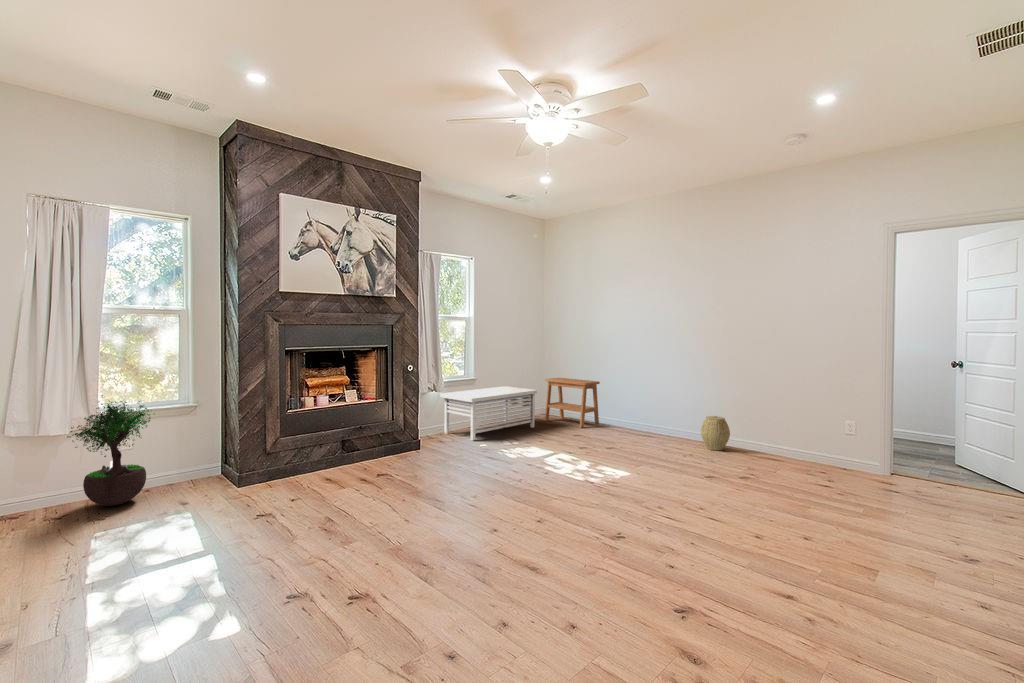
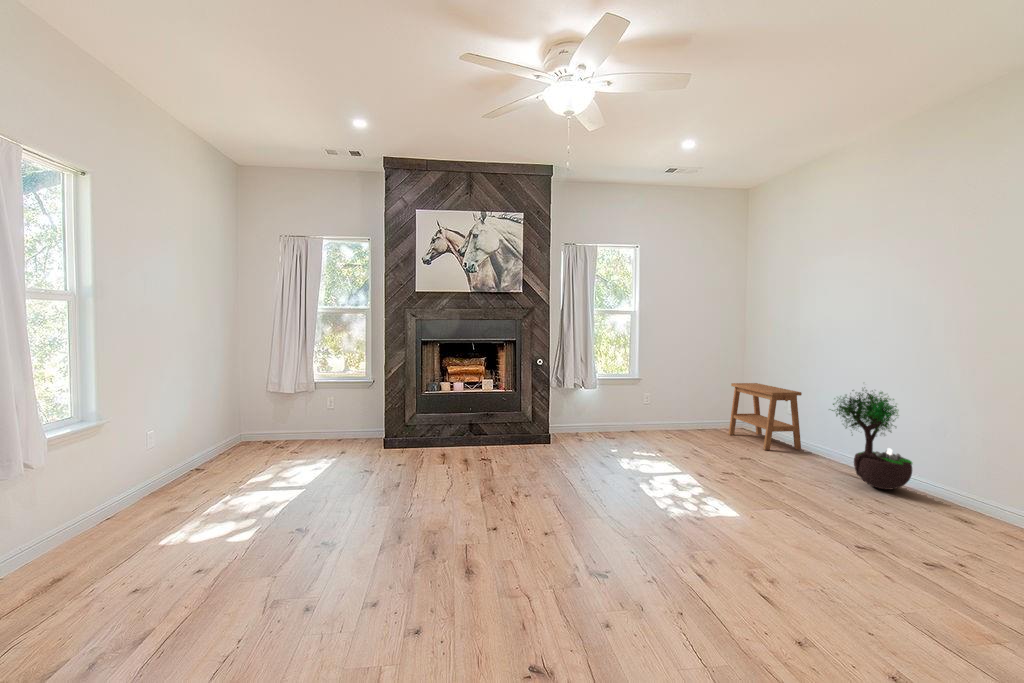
storage bench: present [440,386,537,440] -> none [591,388,707,442]
potted tree: present [67,395,155,506] -> present [832,390,912,490]
woven basket: present [701,416,730,451] -> none [936,465,1000,526]

